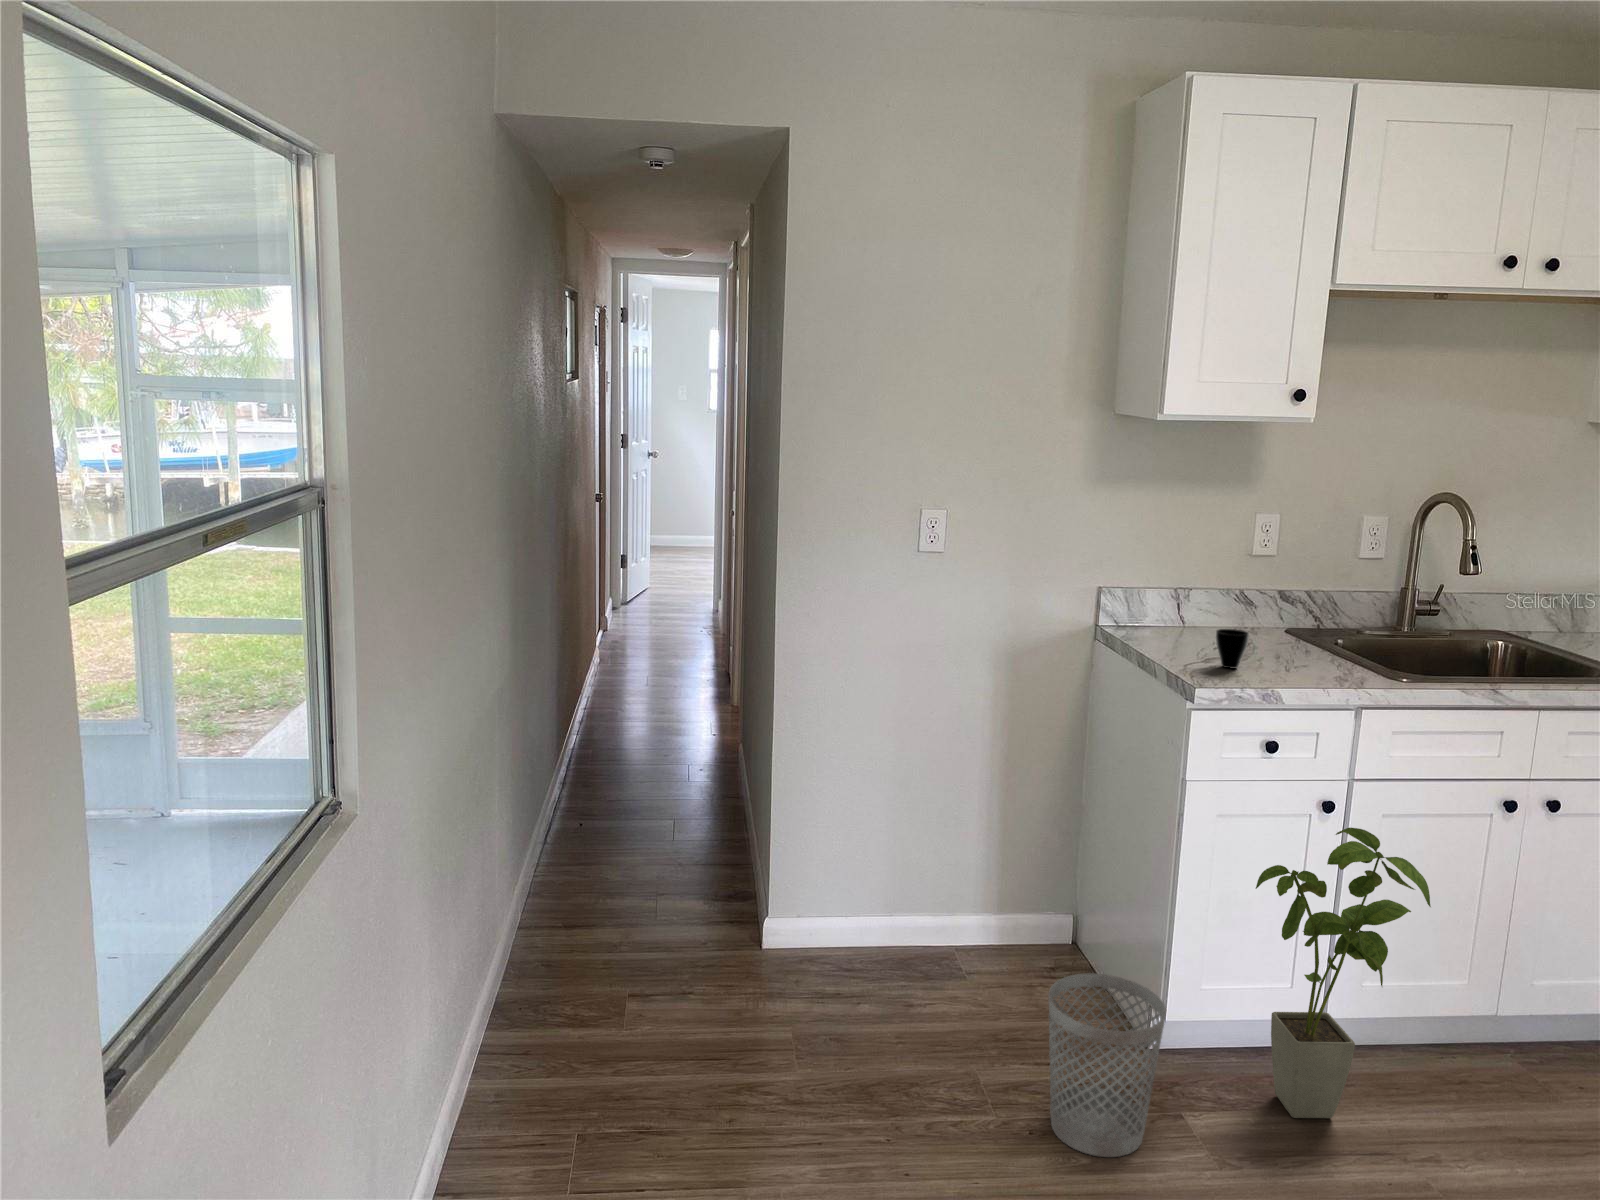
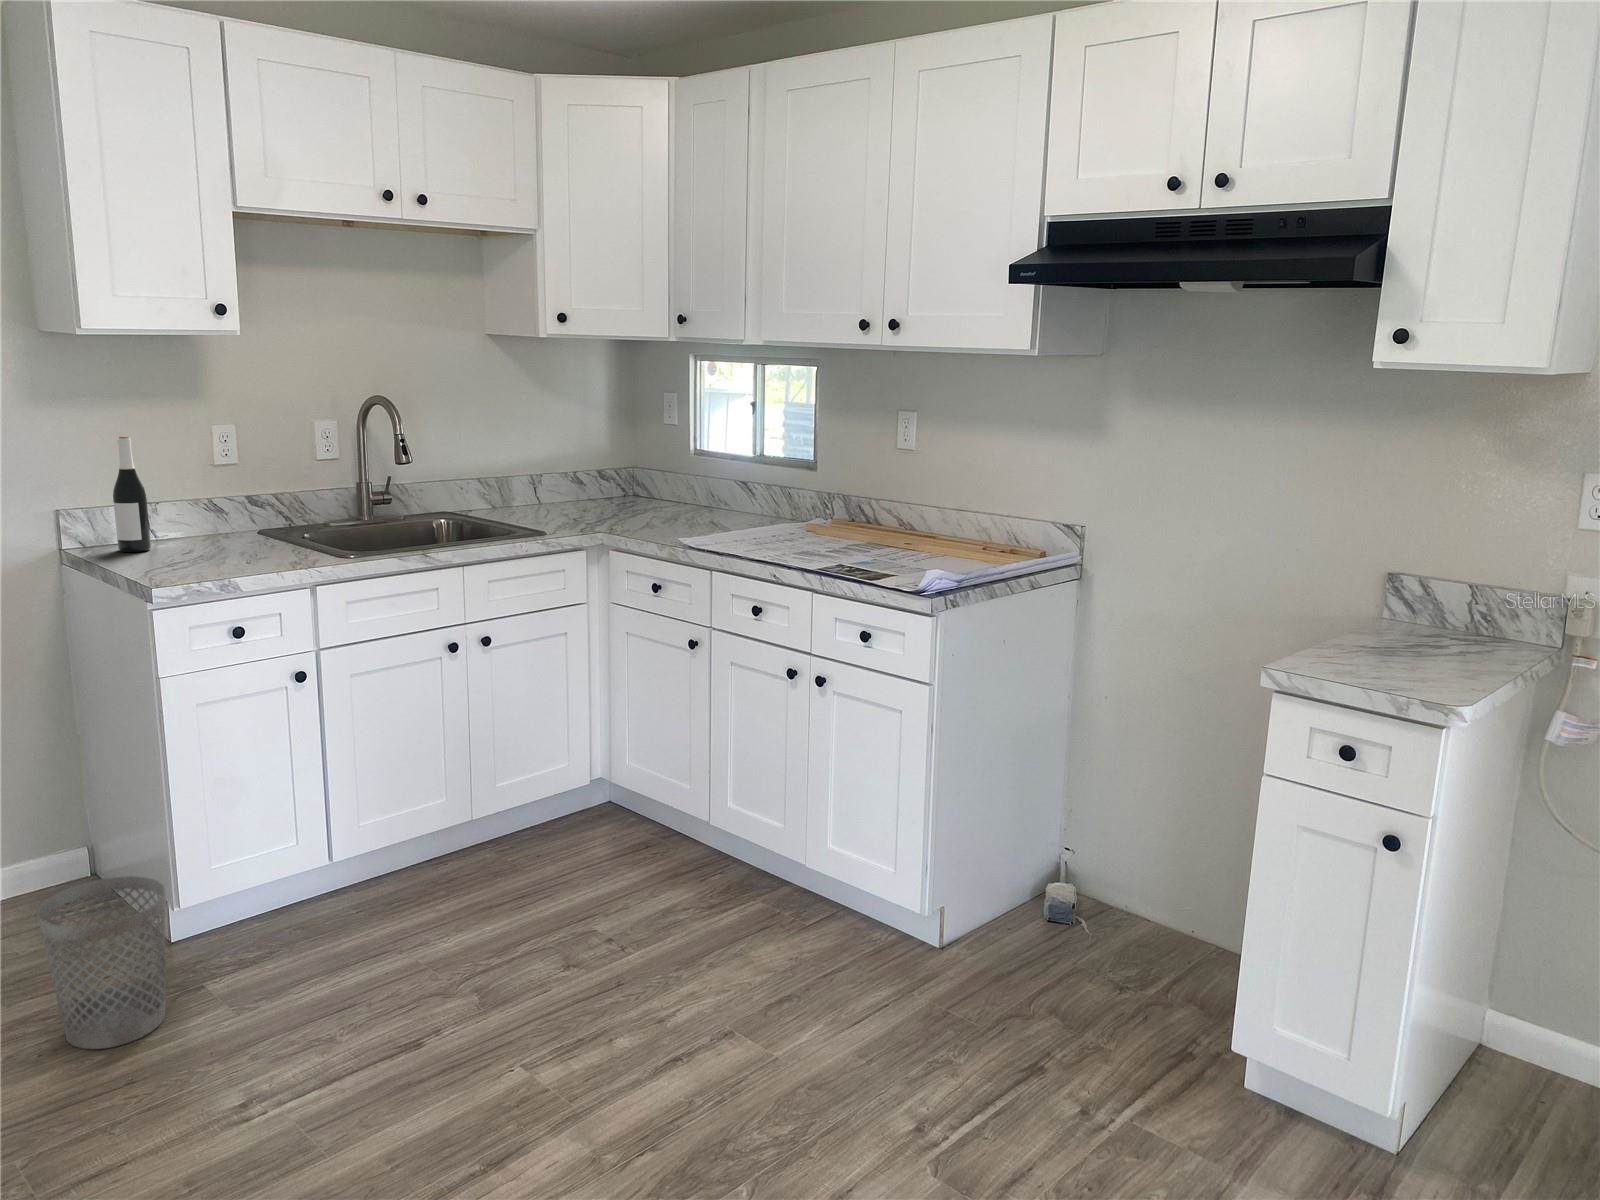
wine bottle: none [1153,522,1189,639] -> present [113,436,151,552]
cup: present [1216,629,1249,669] -> none [171,532,204,568]
house plant: present [1256,828,1431,1118] -> none [243,687,385,949]

